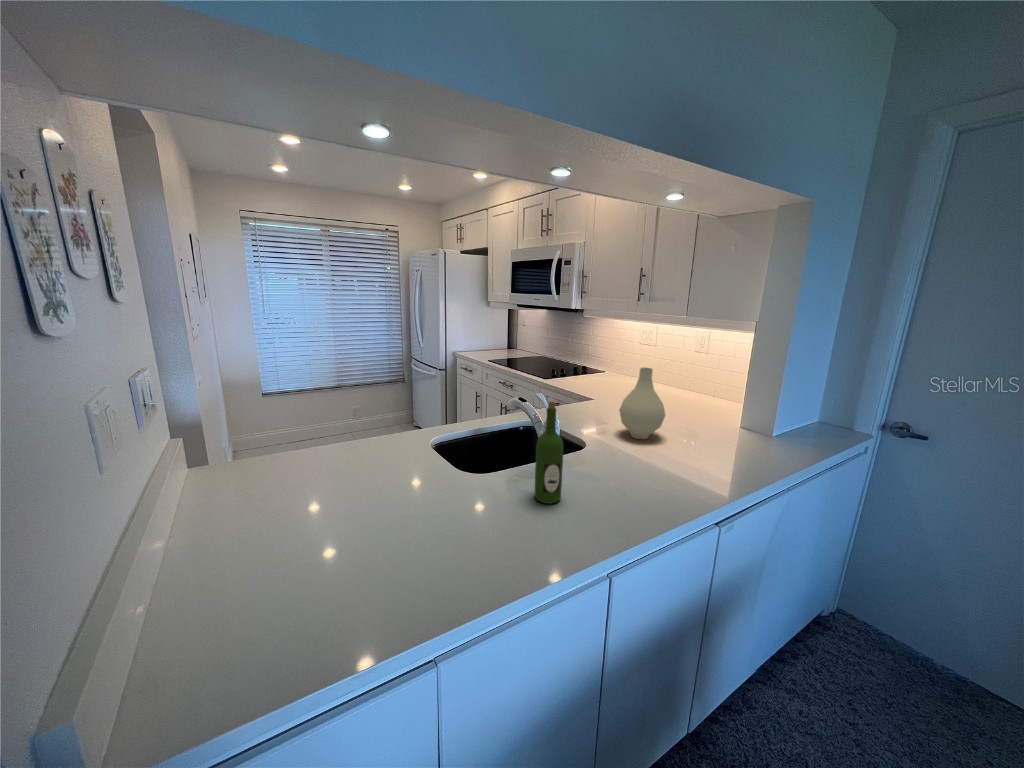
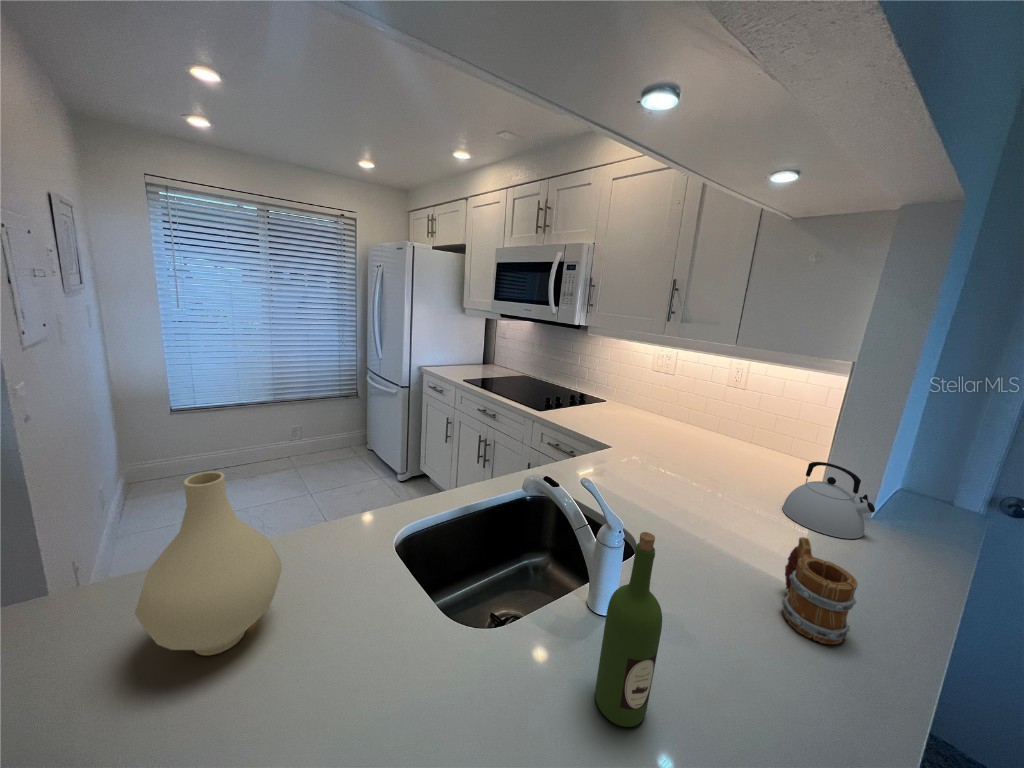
vase: present [619,368,665,439] -> present [135,472,282,655]
kettle: none [709,395,766,446] -> present [782,462,875,539]
mug: none [667,428,703,485] -> present [782,537,858,644]

